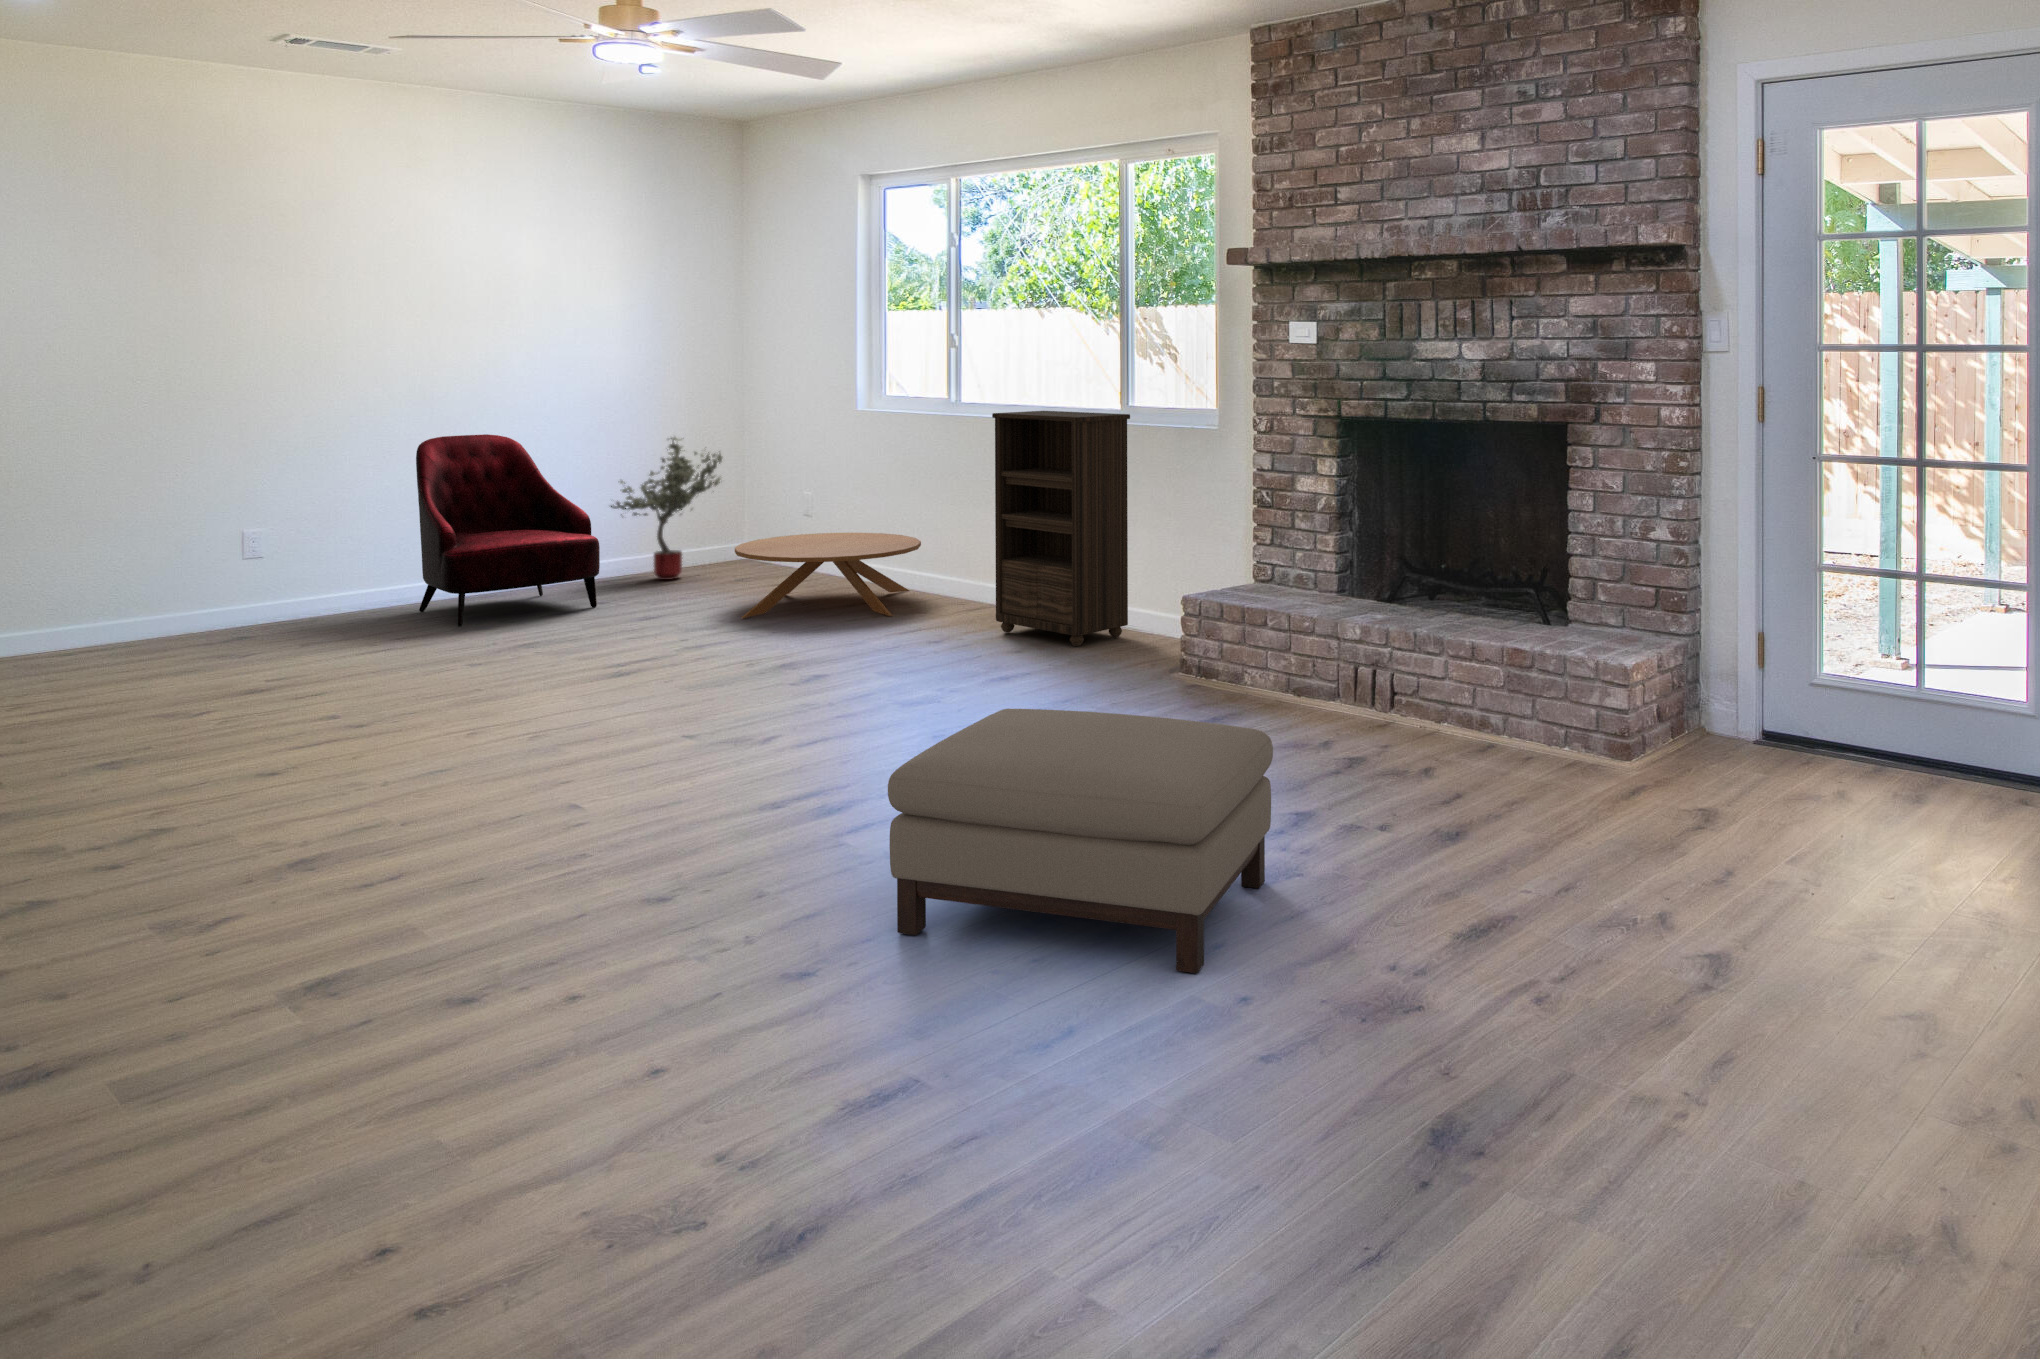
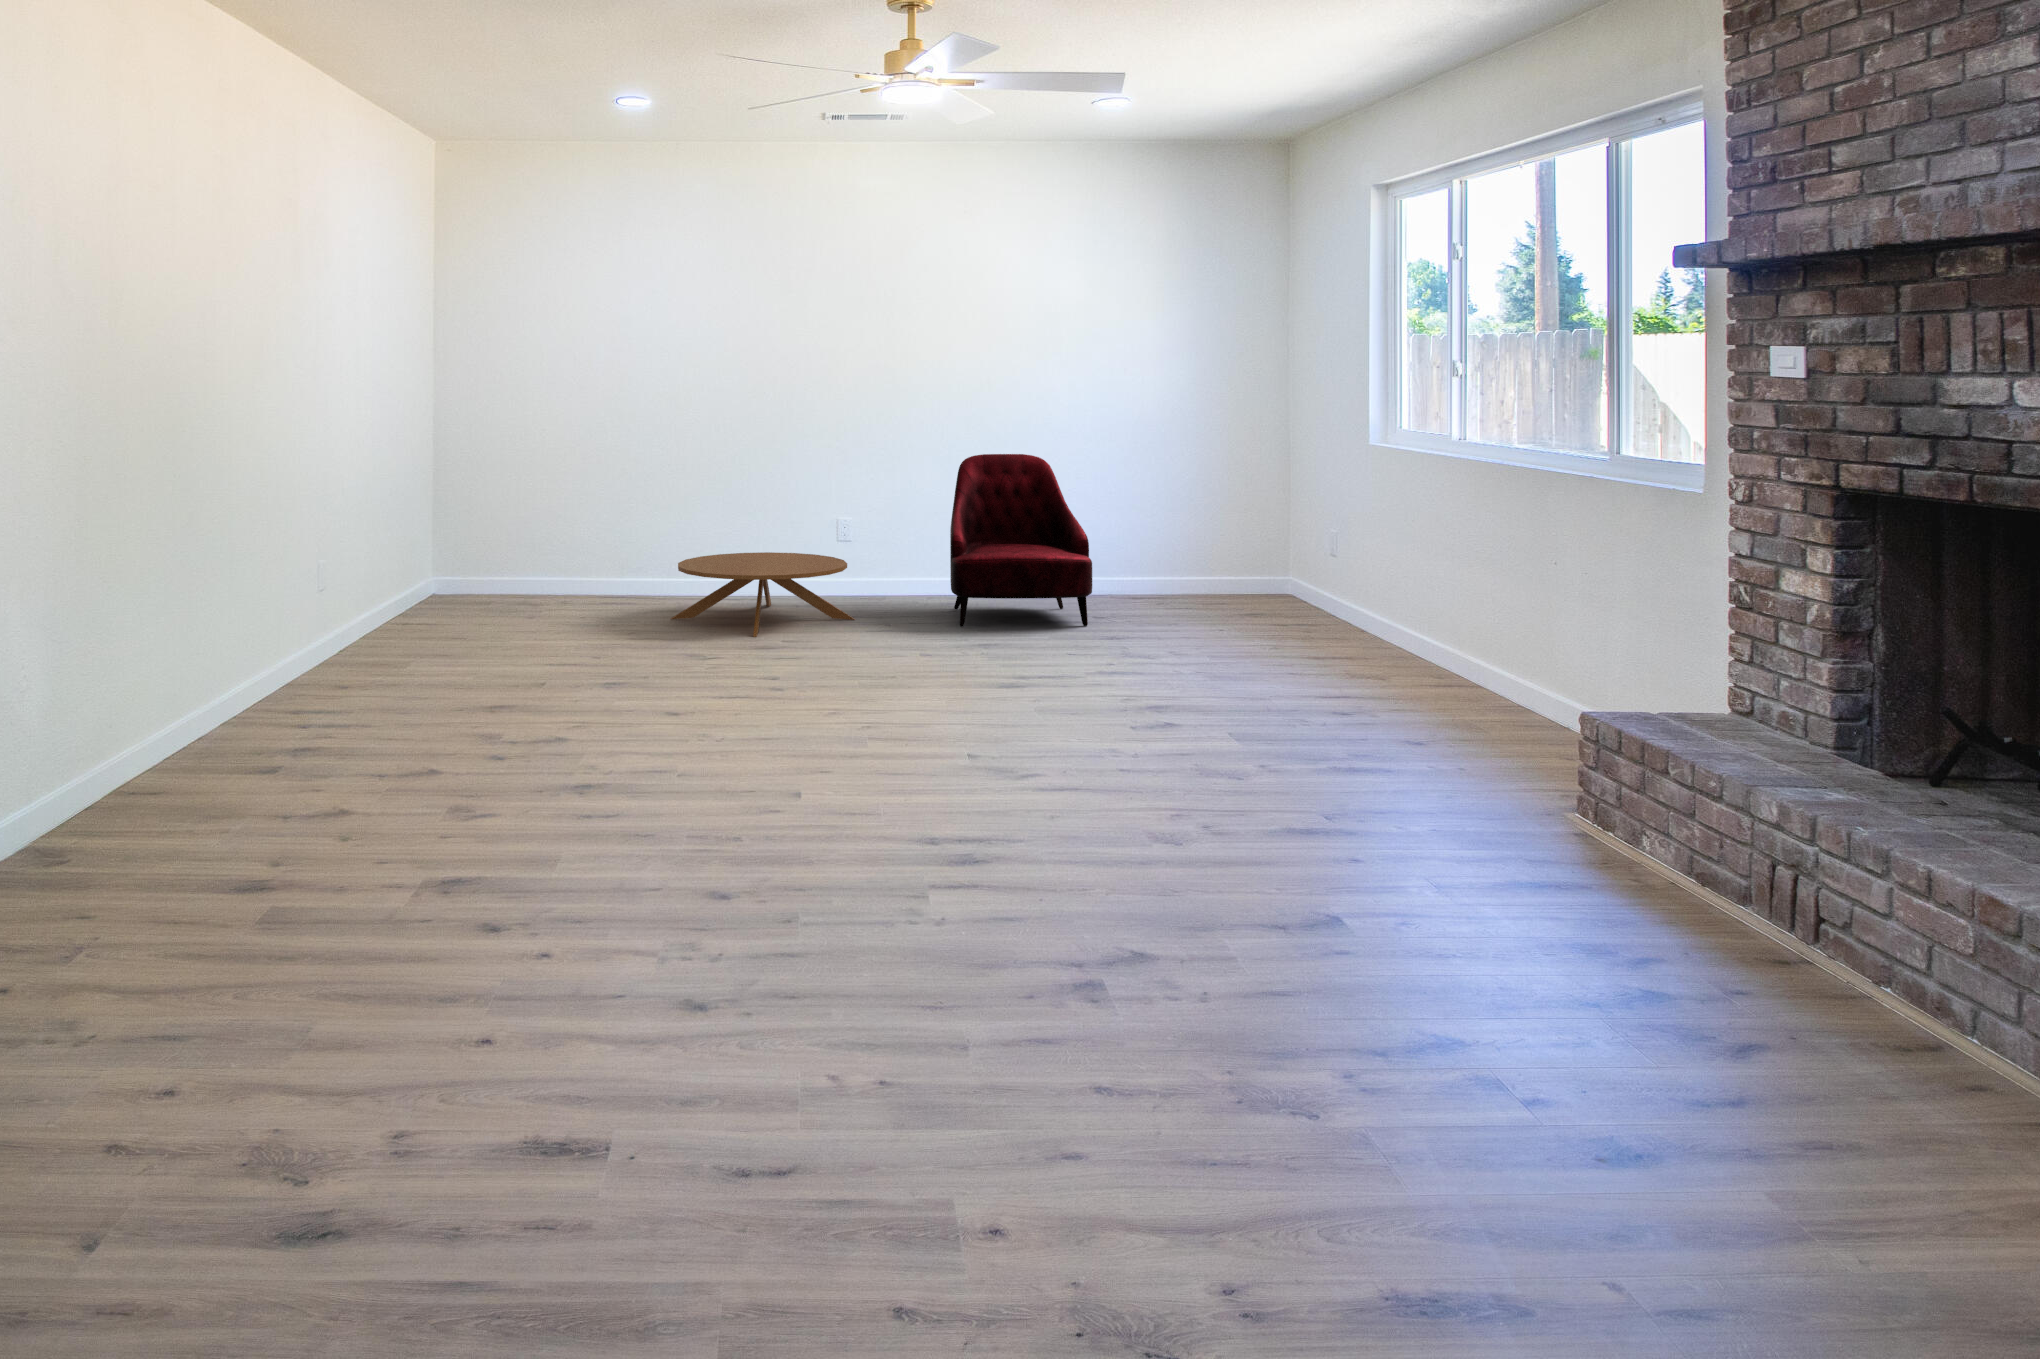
bookshelf: present [992,411,1130,646] -> none [1421,457,1584,754]
potted tree: present [611,437,722,580] -> none [1127,464,1247,609]
coffee table: present [735,533,921,619] -> present [671,552,855,637]
ottoman: present [888,709,1273,973] -> none [820,797,1269,1170]

